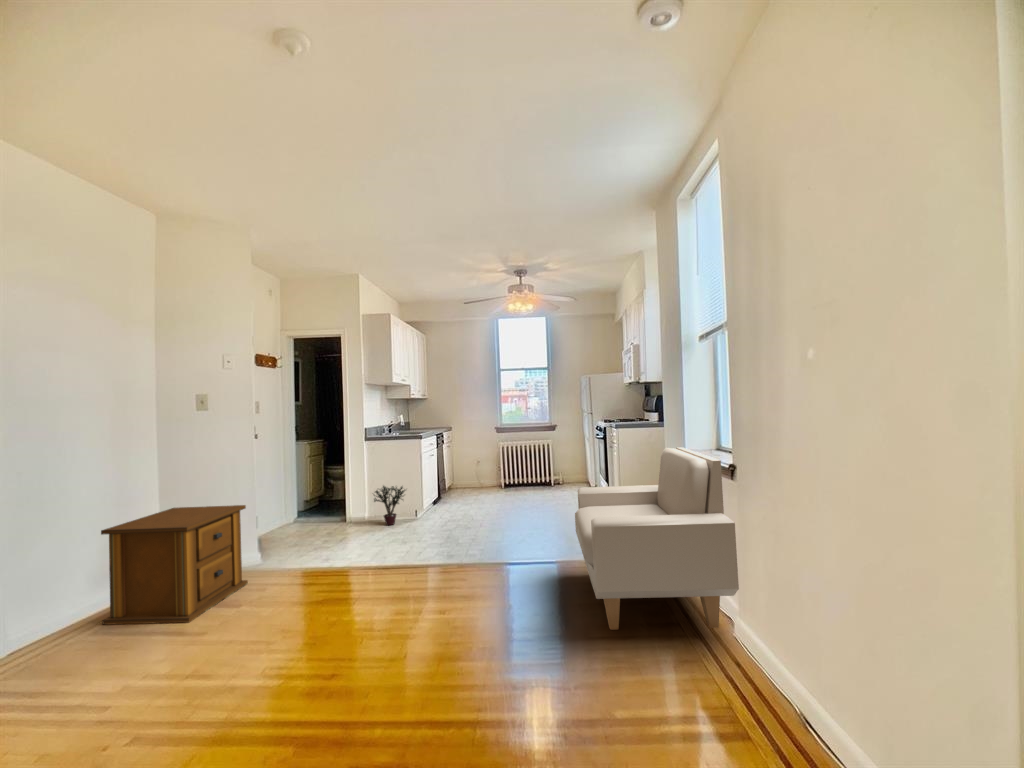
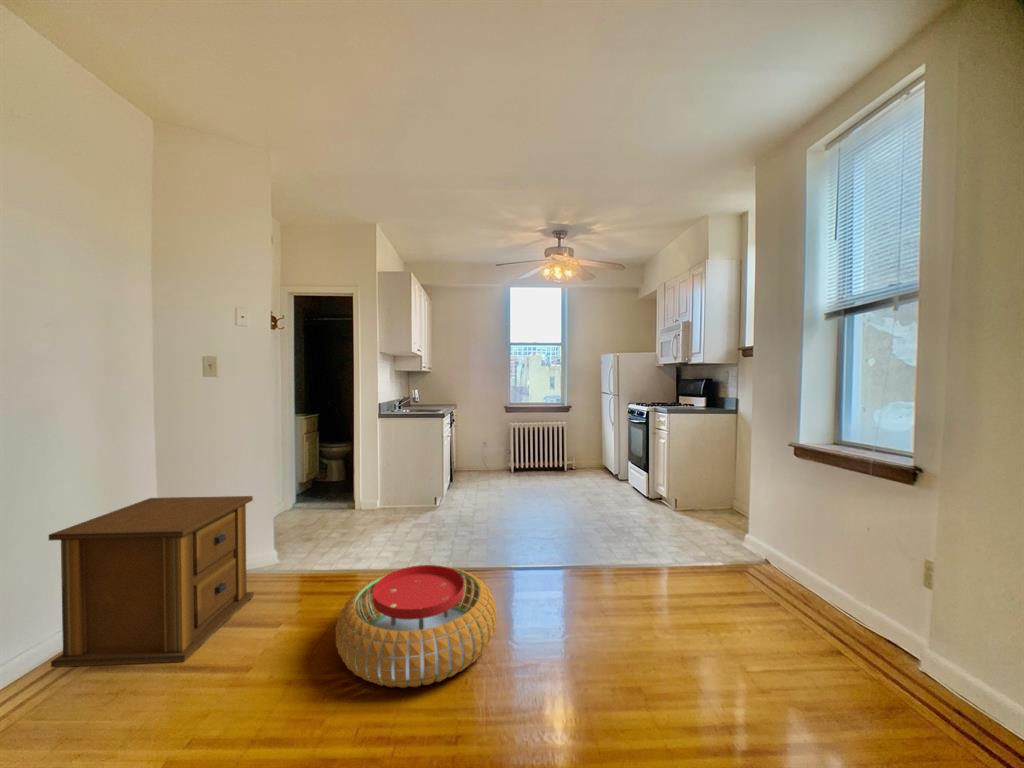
armchair: present [575,447,739,630] -> none [673,439,937,668]
potted plant: present [374,486,405,525] -> none [387,468,427,515]
pouf: none [290,556,417,638] -> present [336,565,497,688]

